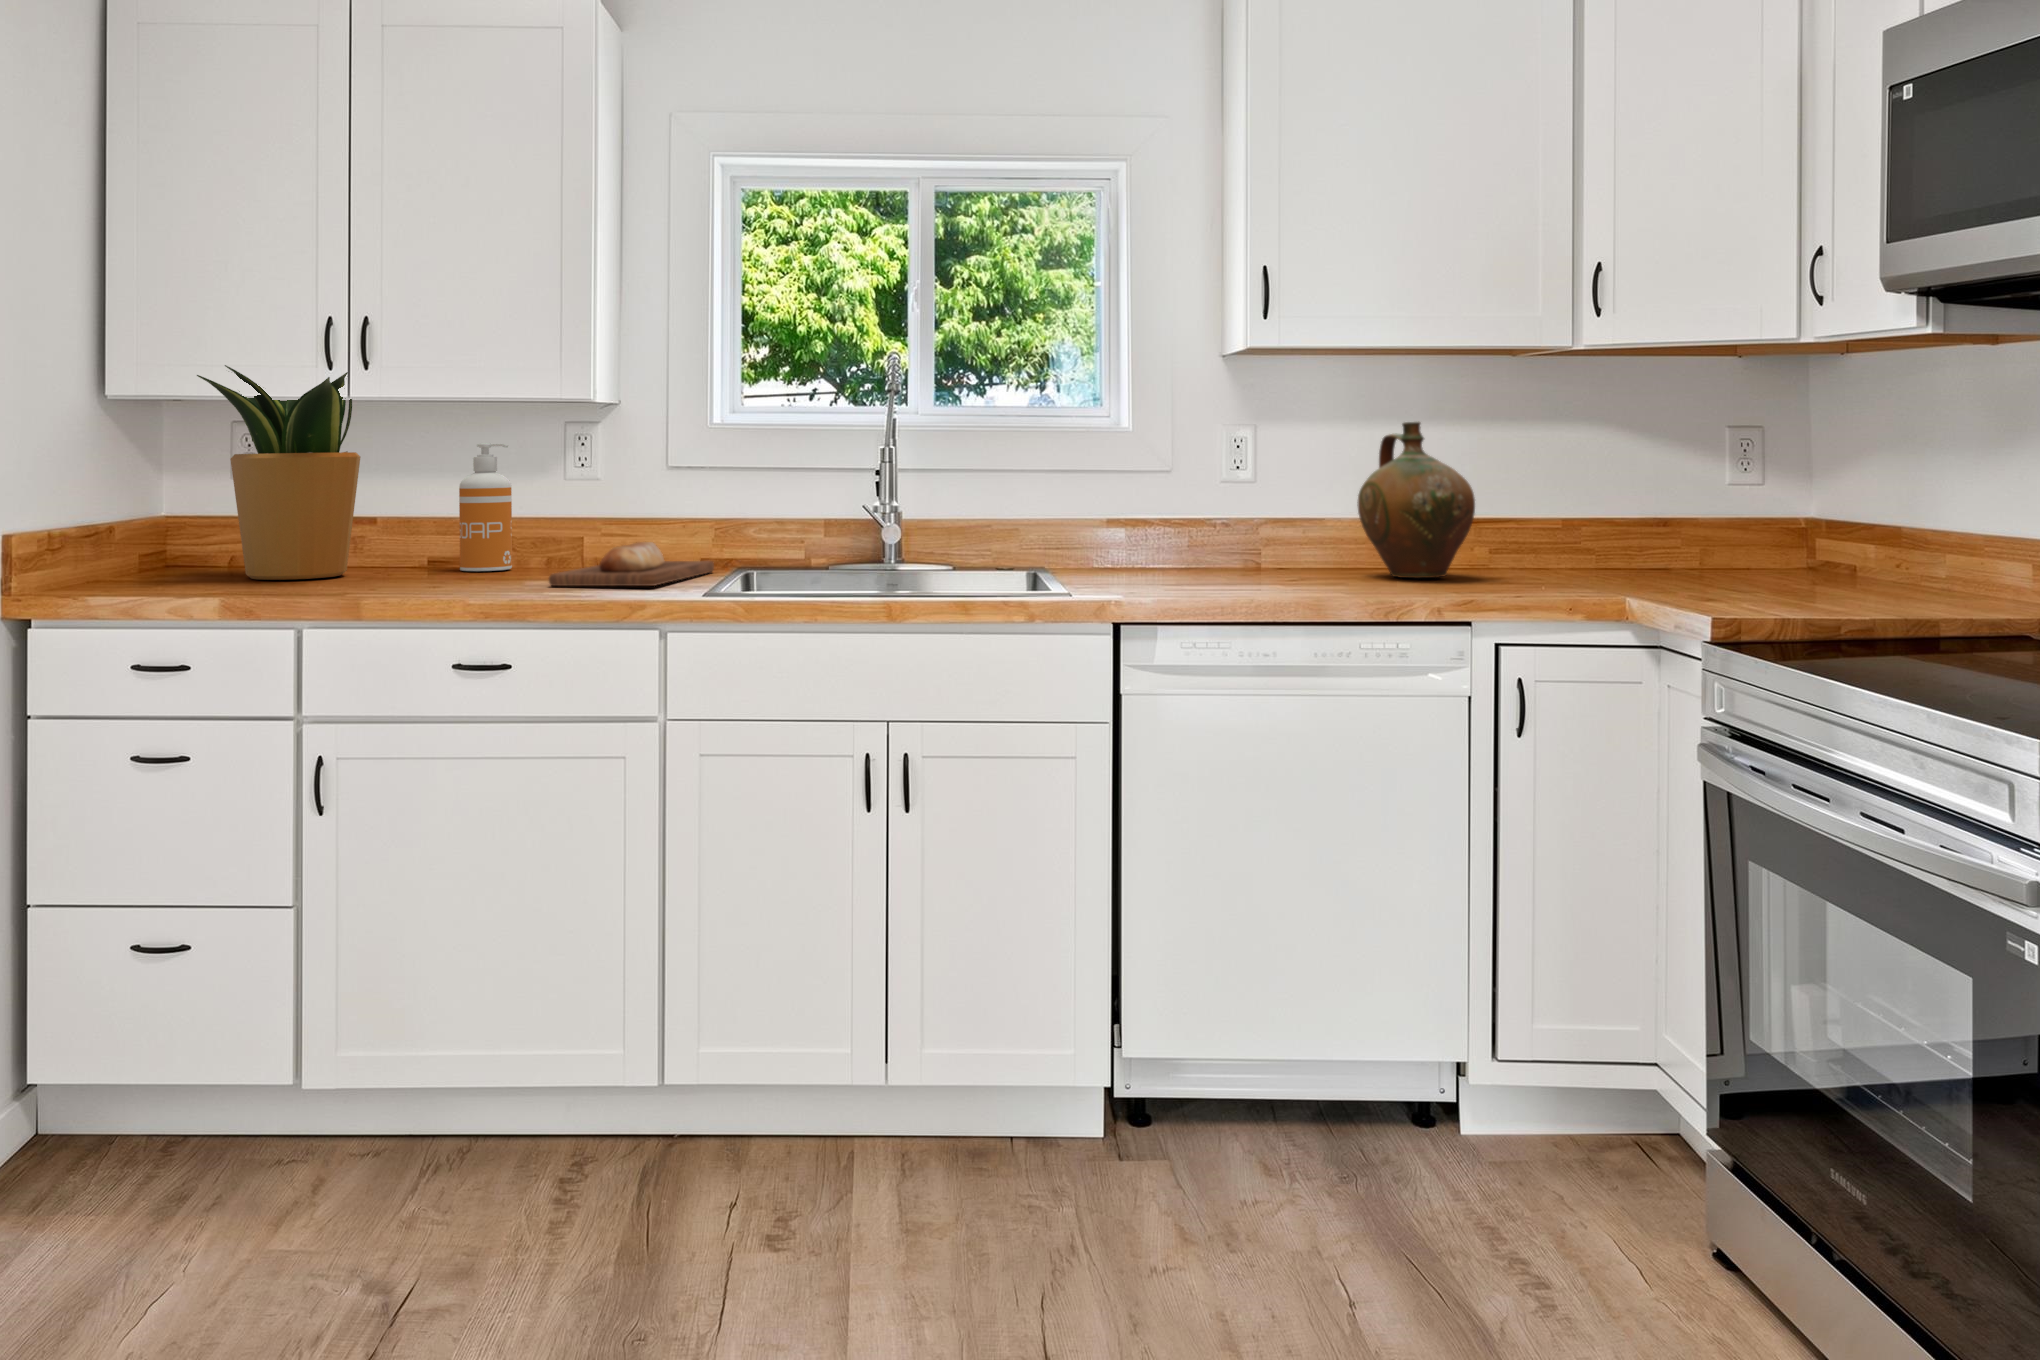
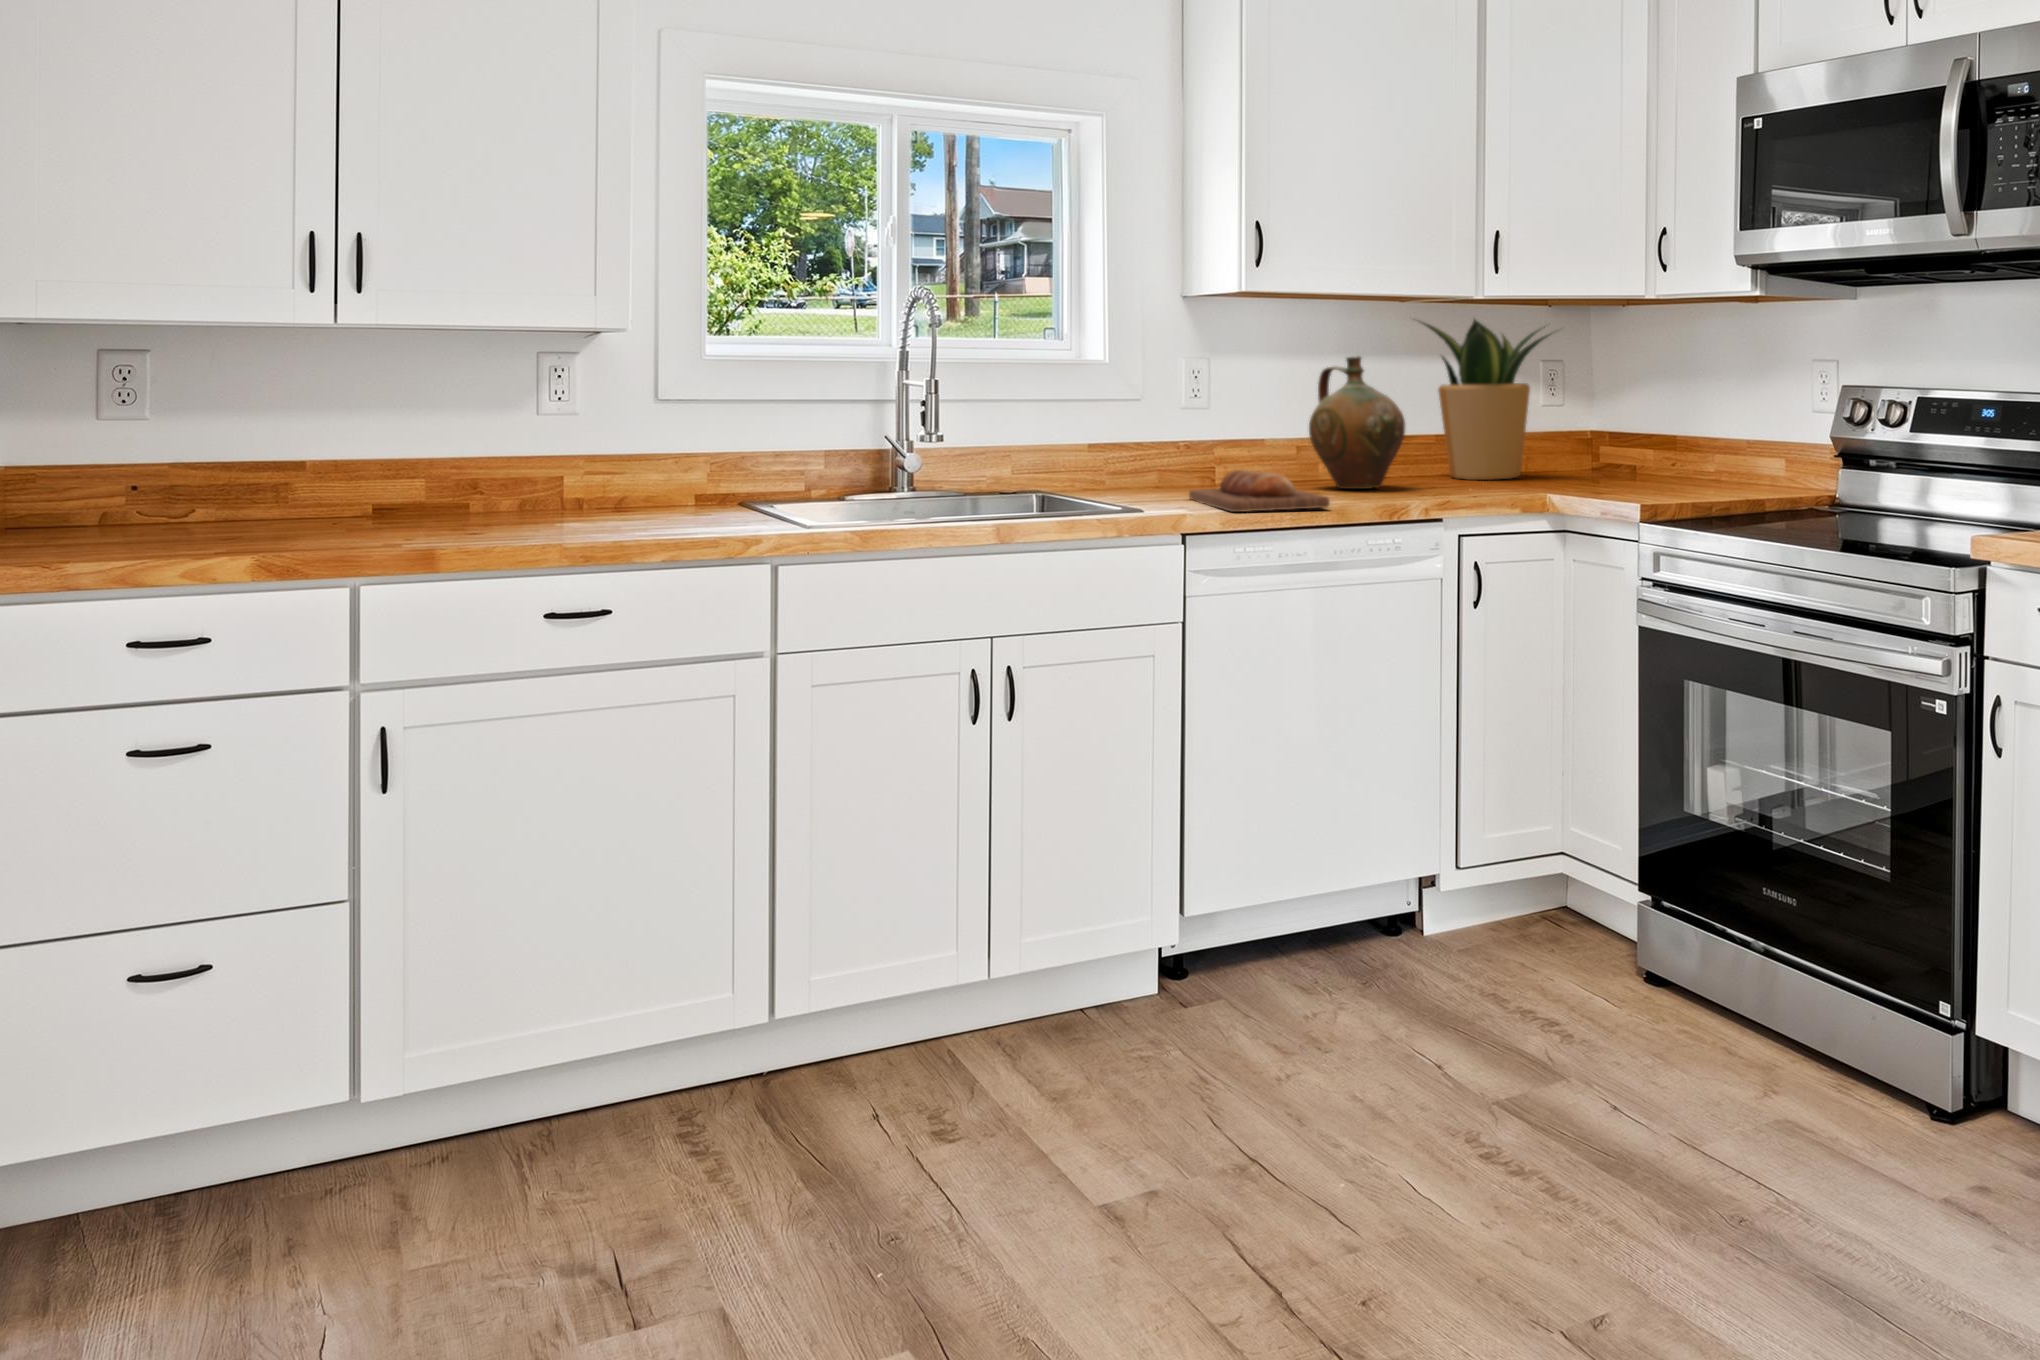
potted plant: present [197,365,360,580] -> present [1421,319,1561,480]
soap dispenser: present [459,443,512,571] -> none [418,379,484,521]
bread loaf: present [549,542,714,586] -> present [1189,470,1330,512]

